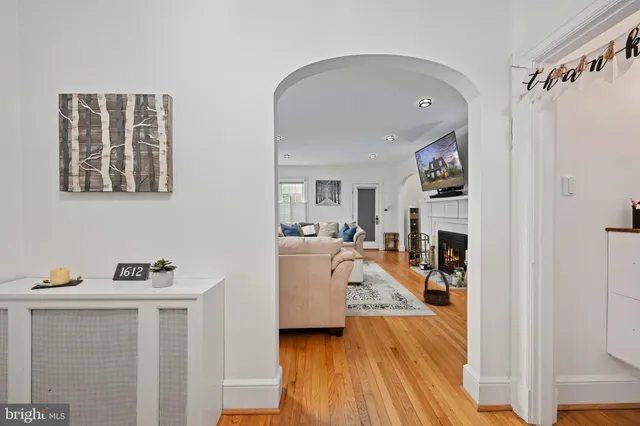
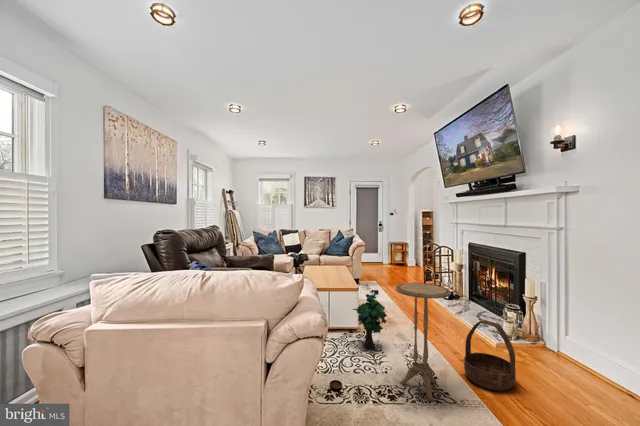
side table: none [385,250,414,309] -> present [396,283,451,401]
decorative plant: none [360,257,381,292] -> present [353,290,387,350]

